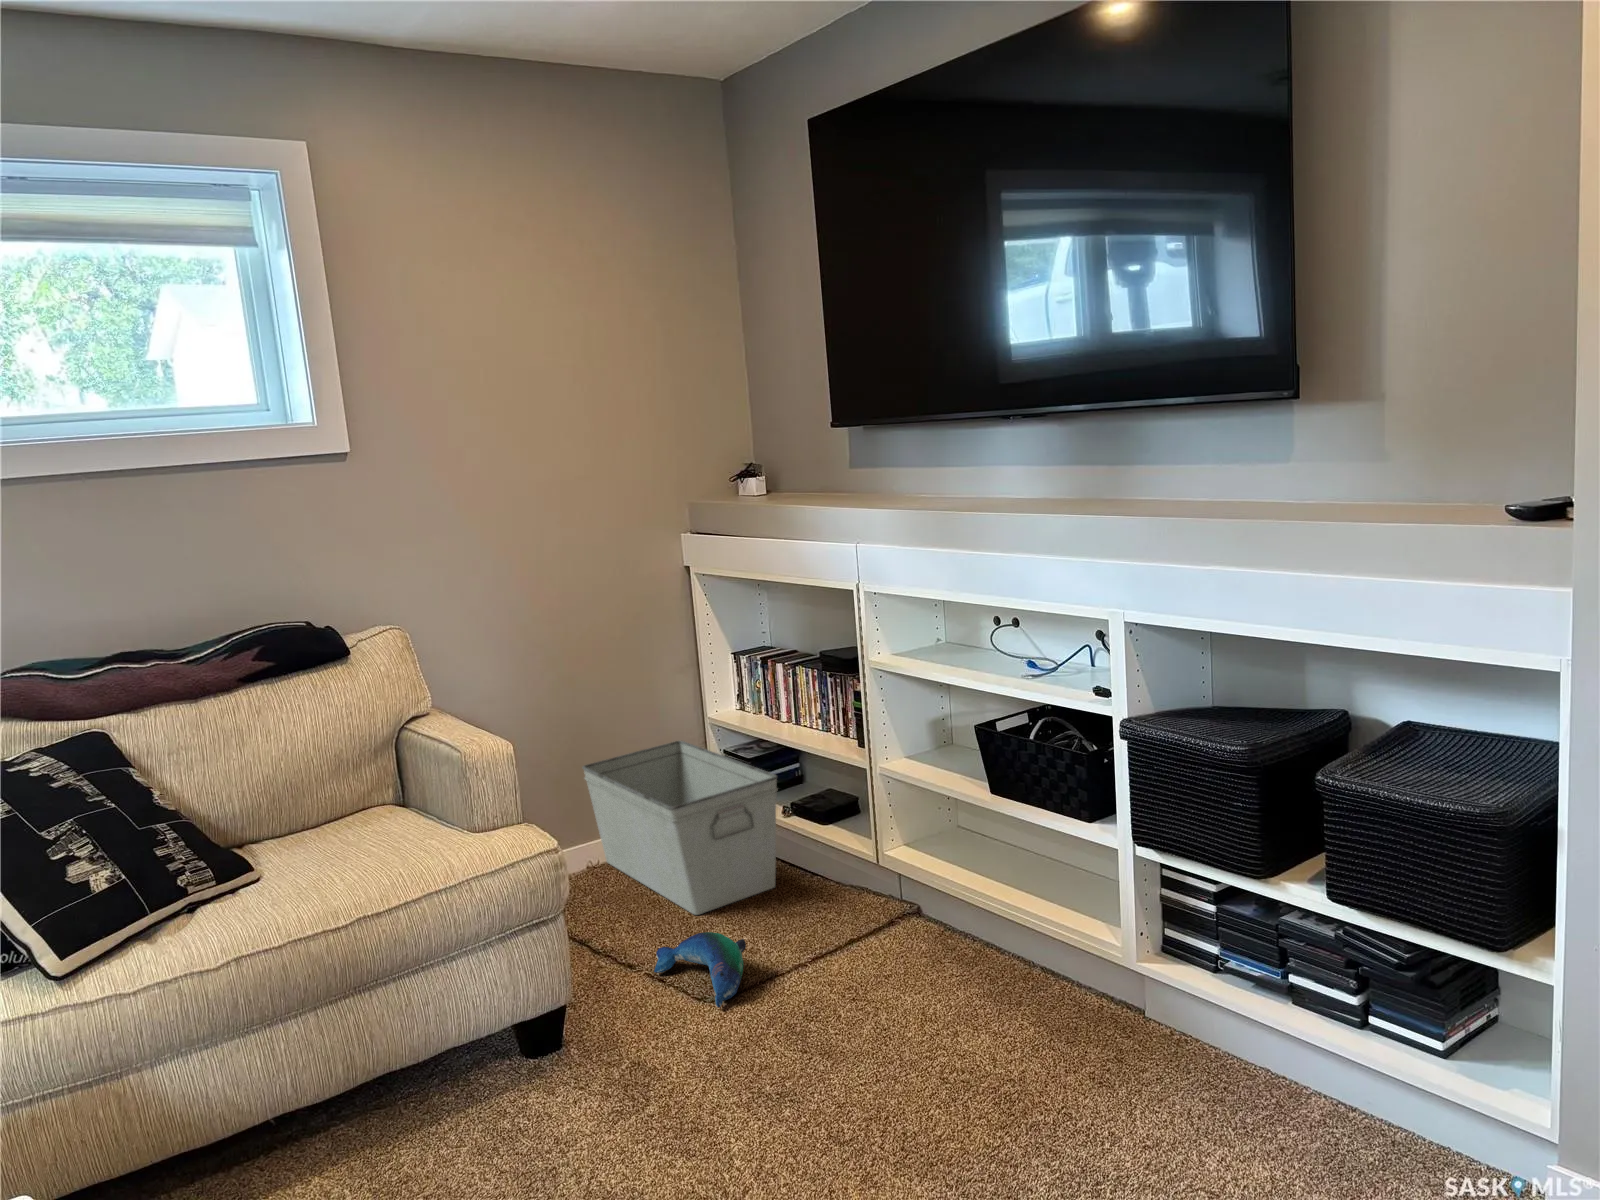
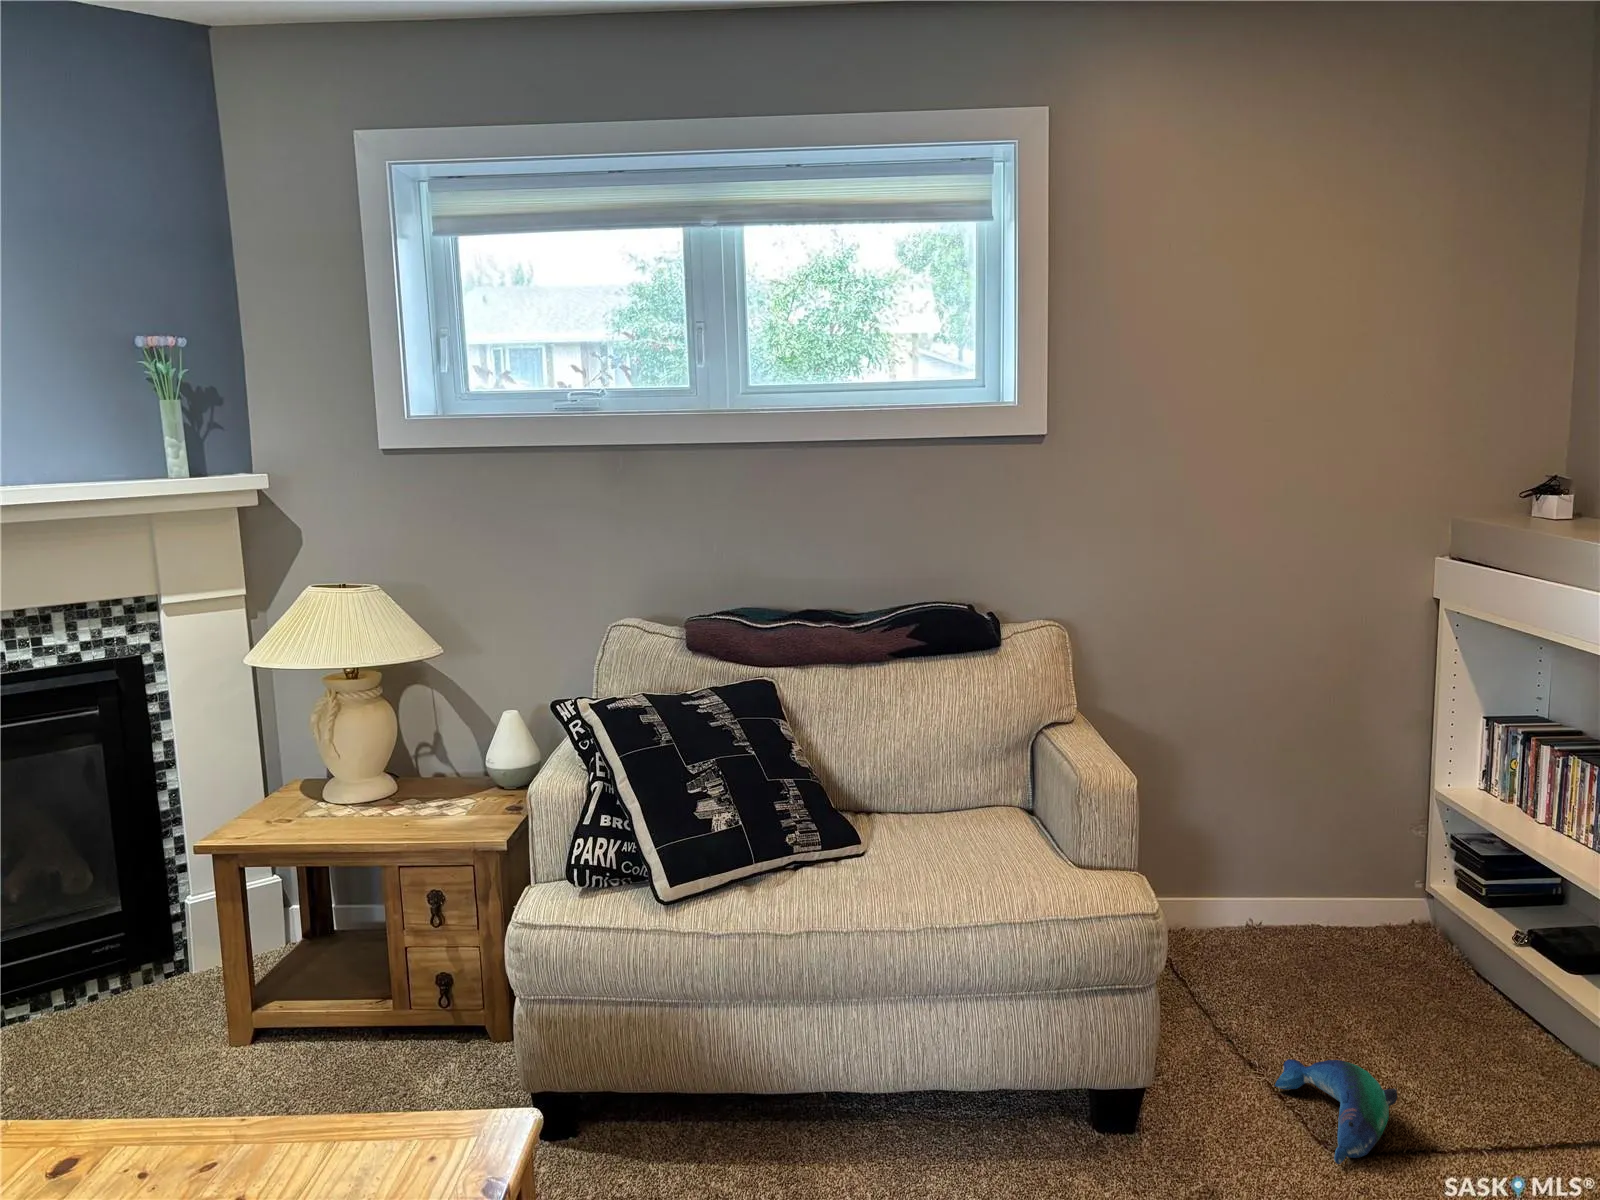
storage bin: present [582,741,778,915] -> none [1259,809,1505,1033]

